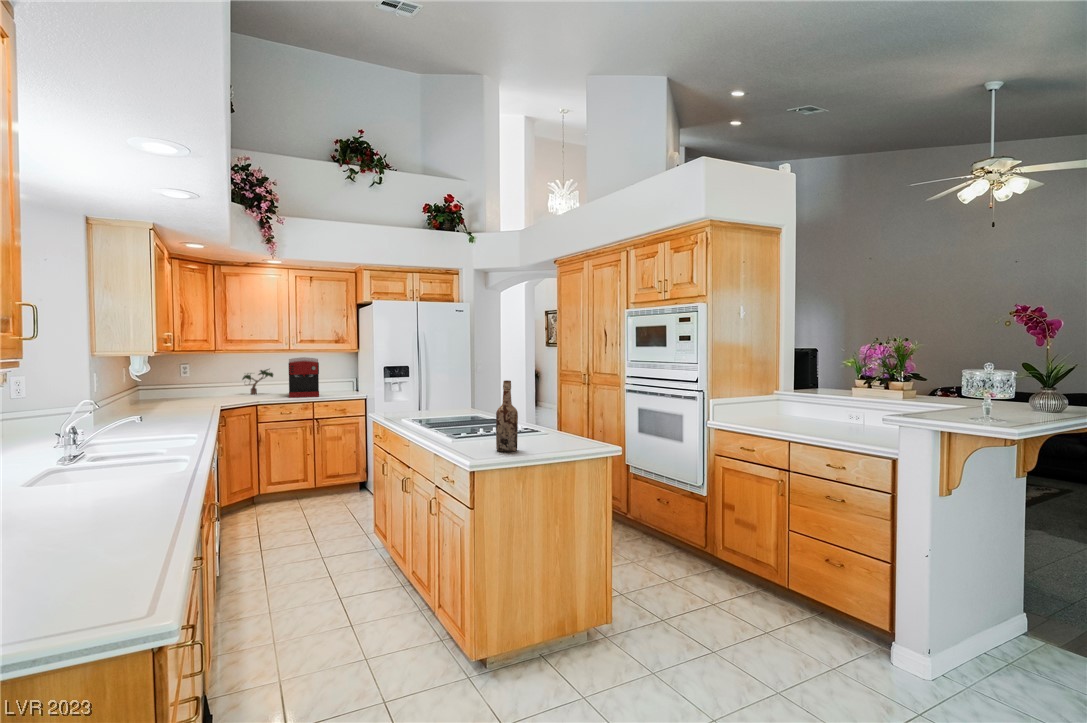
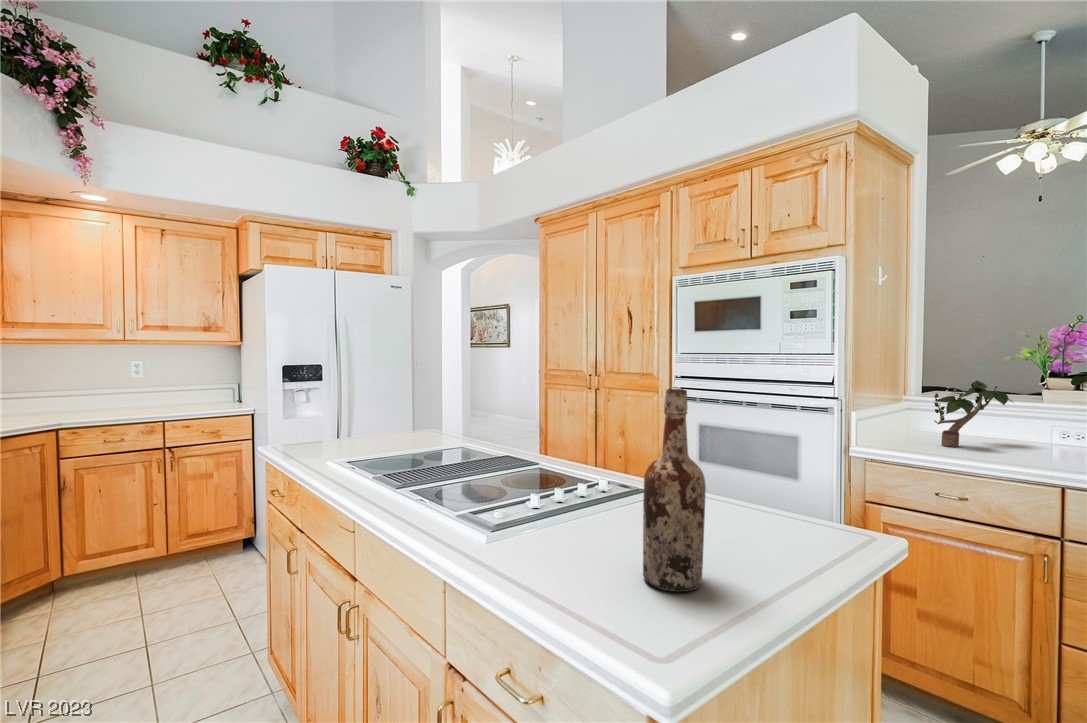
coffee maker: present [289,357,319,398] -> none [118,351,174,415]
potted plant: present [242,369,273,394] -> present [934,380,1011,447]

